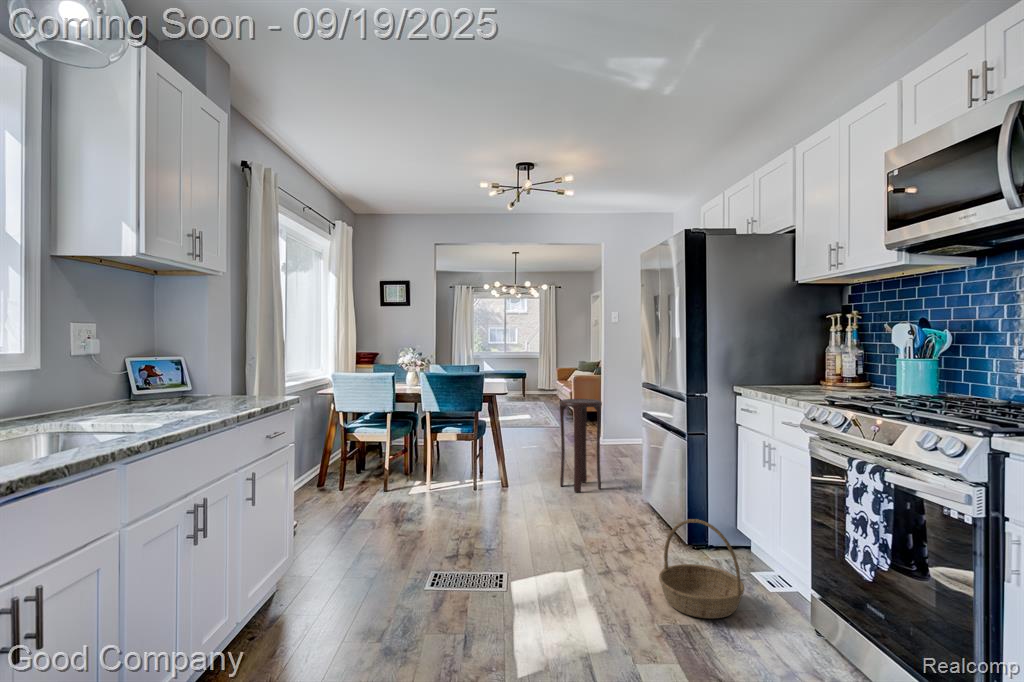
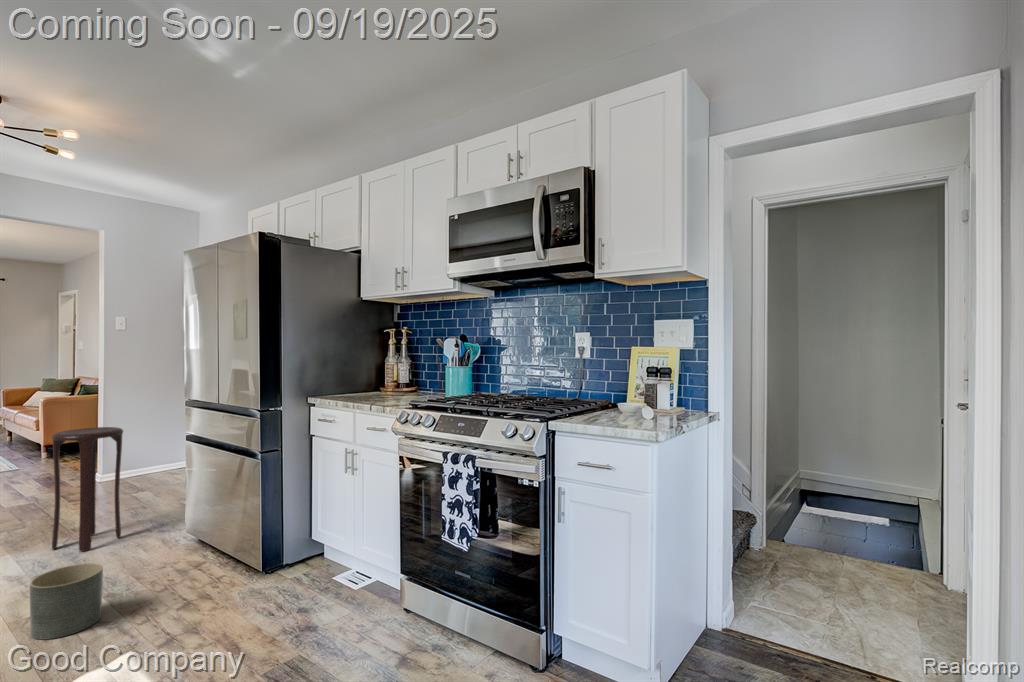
planter: none [534,496,573,544] -> present [30,563,103,640]
basket: present [659,519,744,619] -> none [251,542,344,650]

